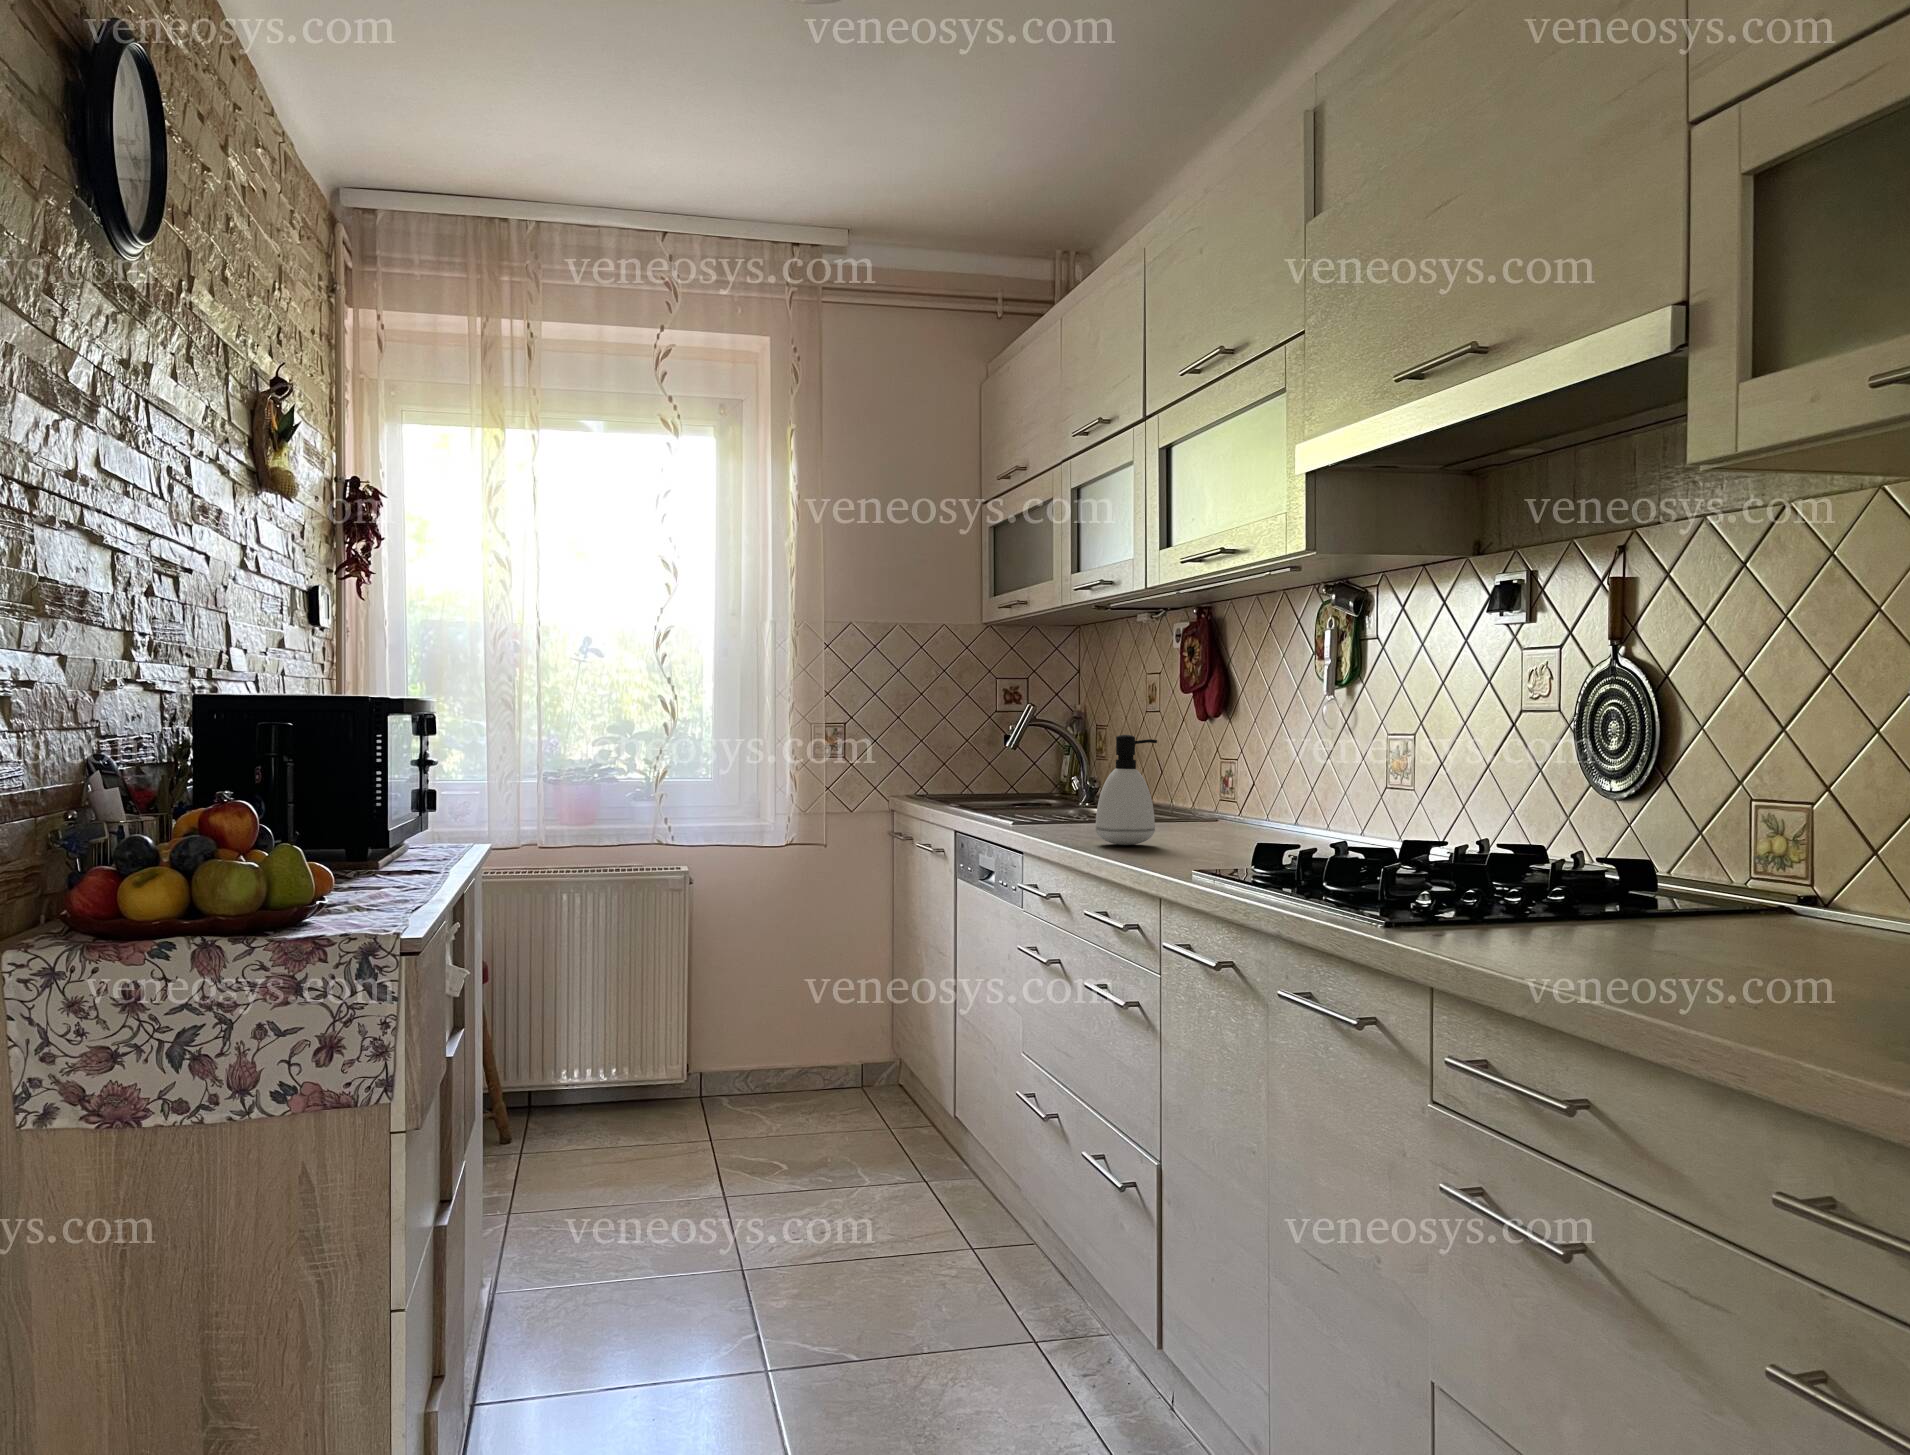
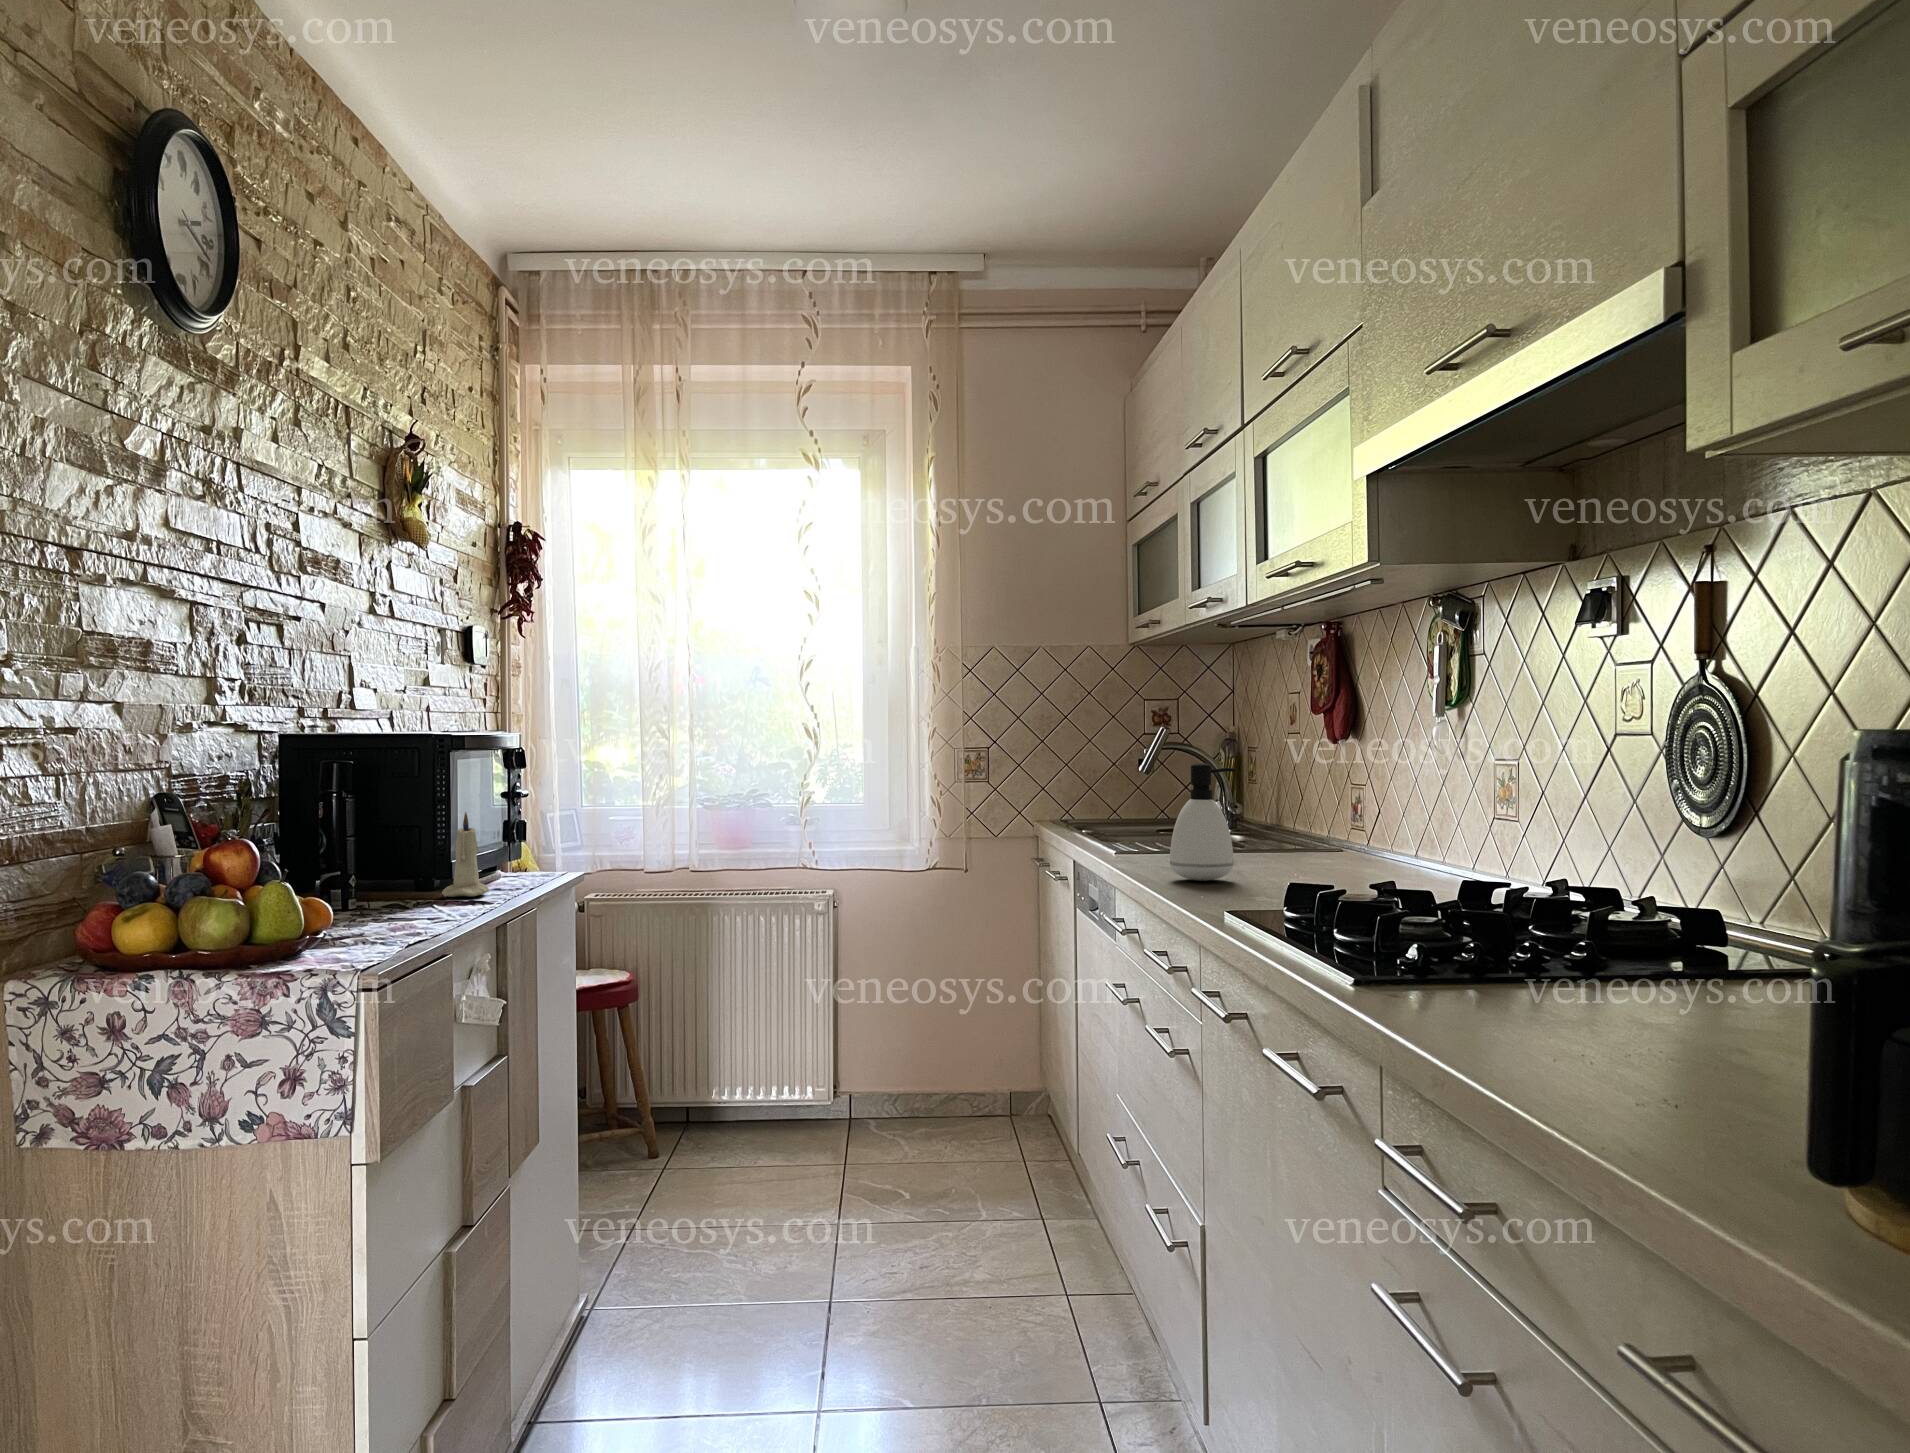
candle: none [377,779,425,868] -> present [442,812,489,897]

